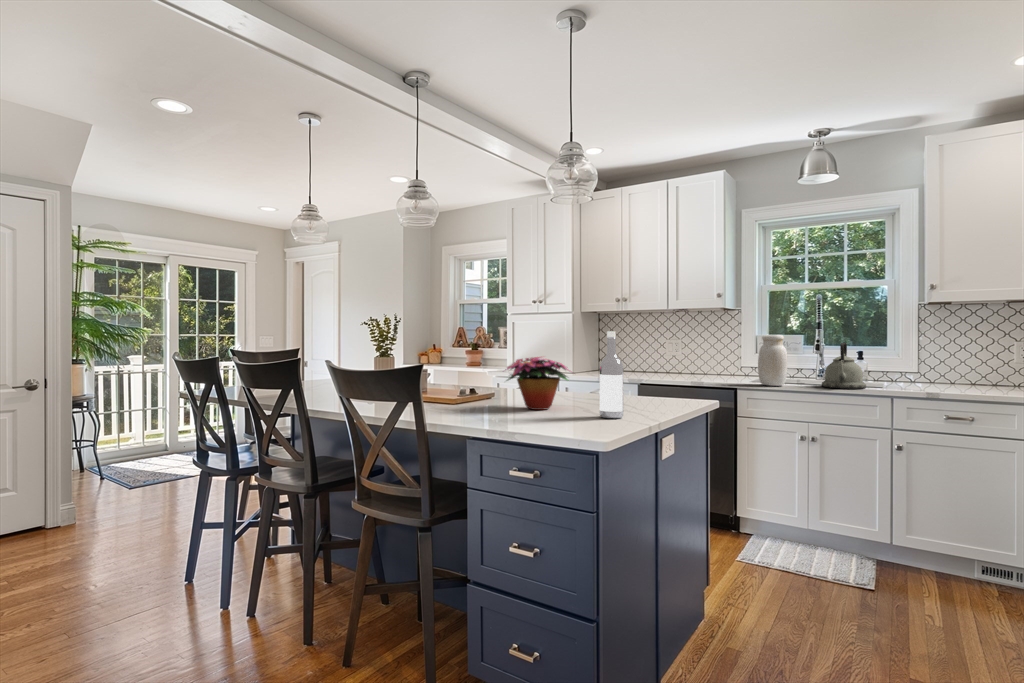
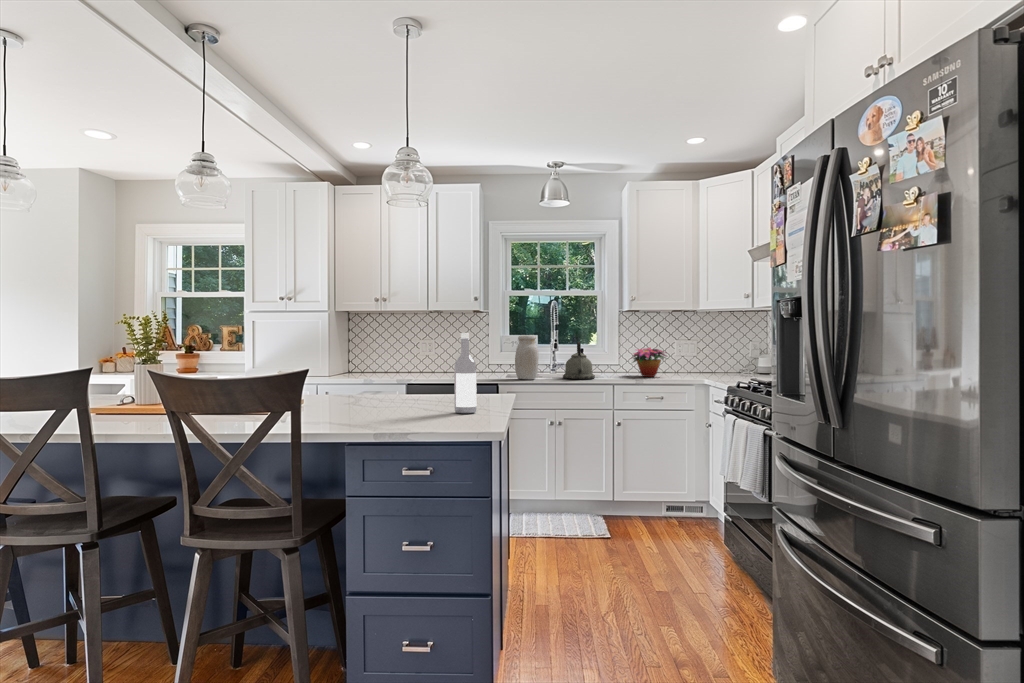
flower arrangement: present [505,357,568,410] -> present [633,348,666,377]

